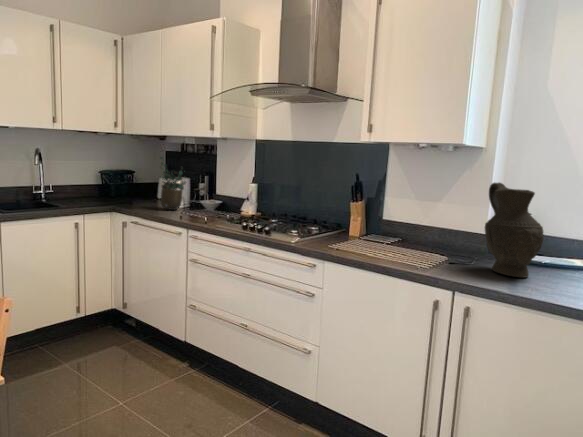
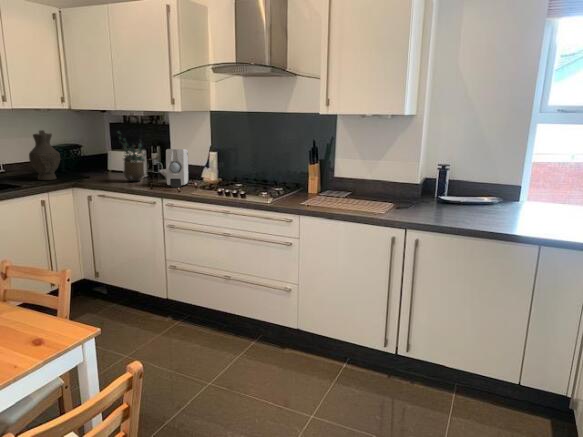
soap dispenser: none [197,177,225,218] -> present [166,149,189,187]
decorative vase: present [485,183,544,277] -> present [29,130,60,180]

